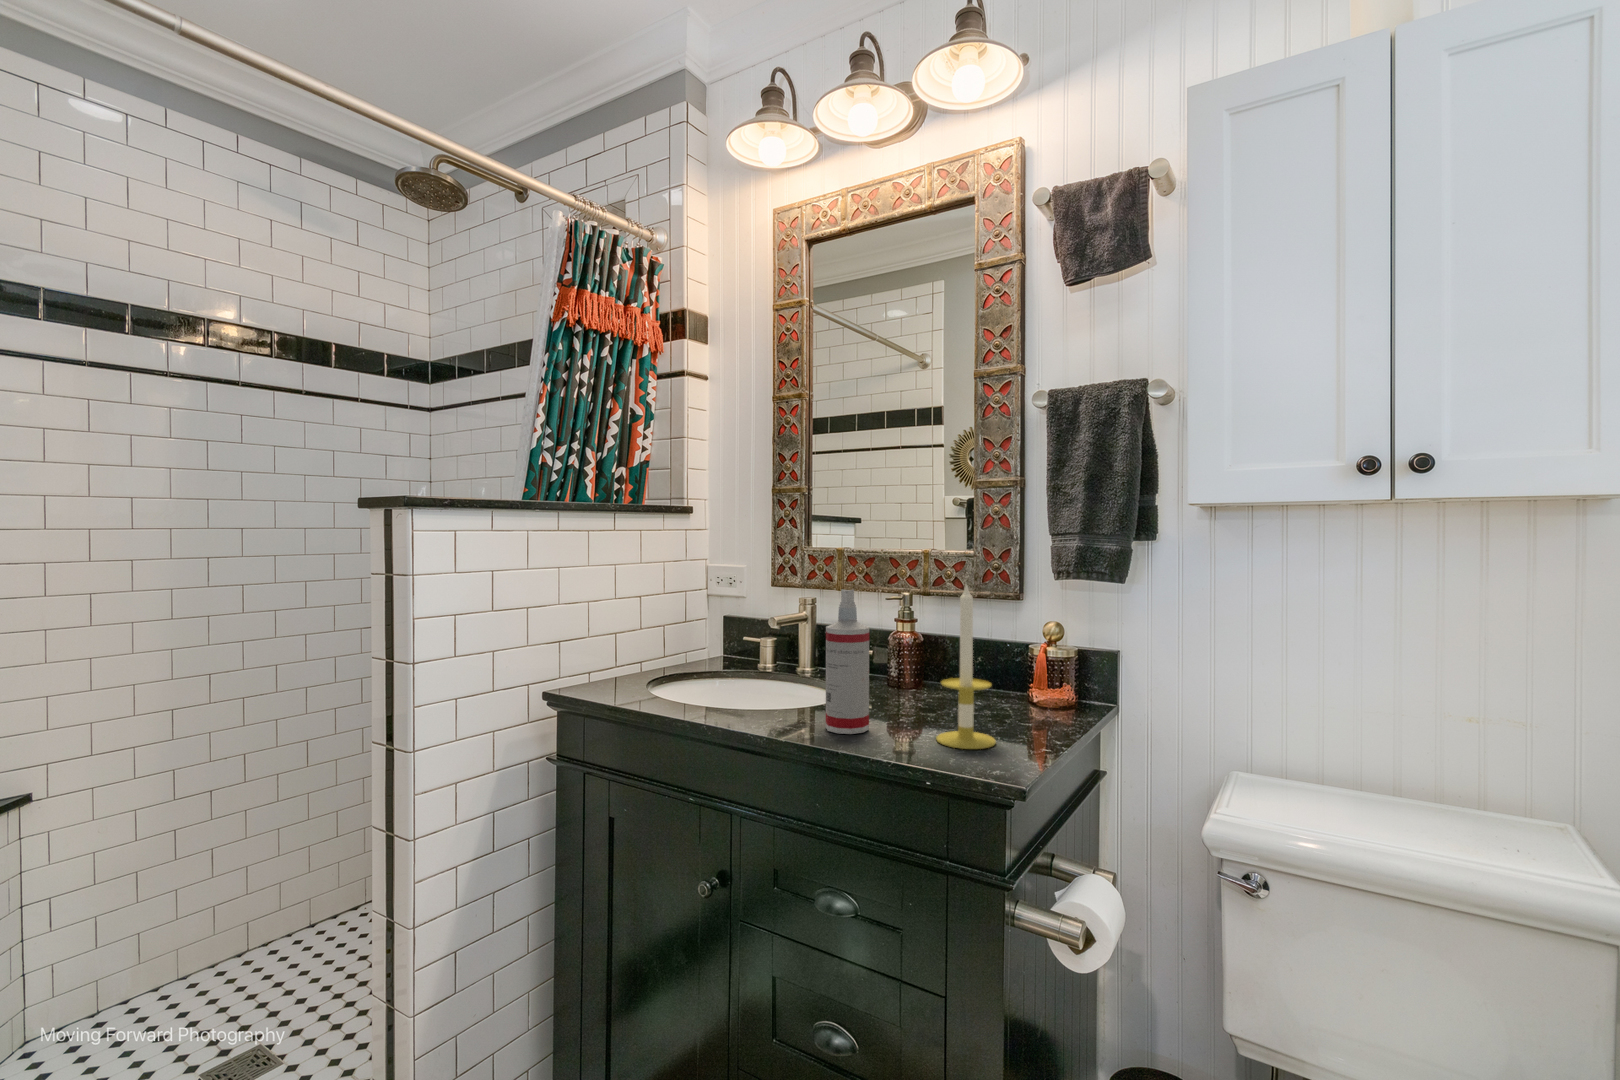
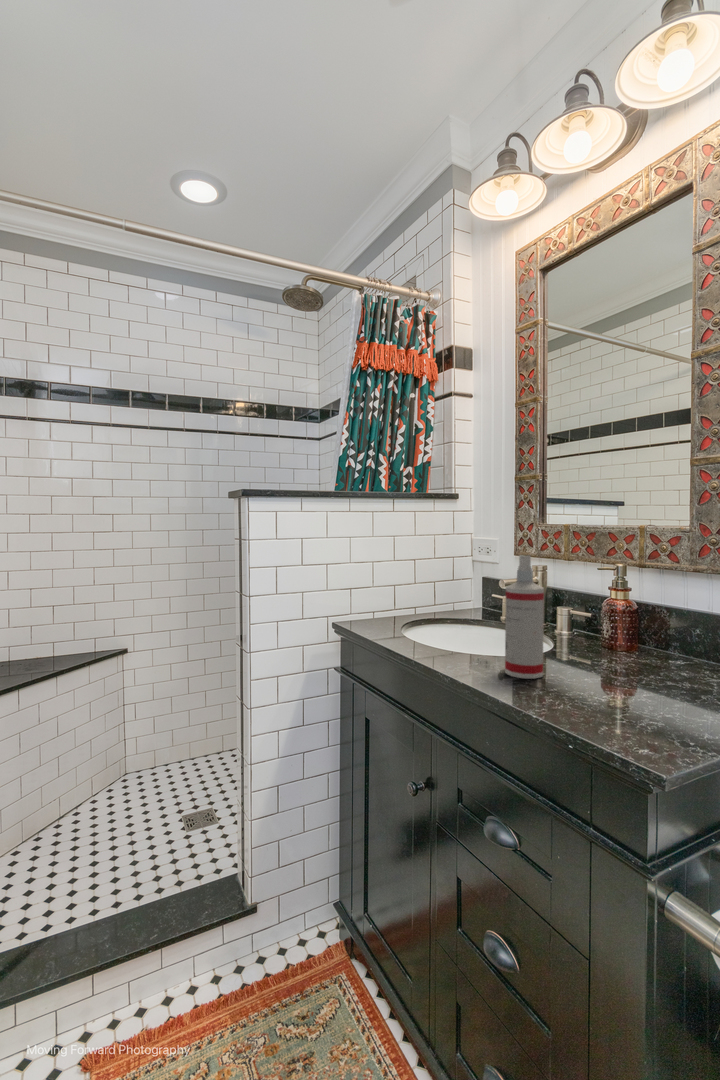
candle: present [936,585,996,749] -> none [597,550,659,709]

